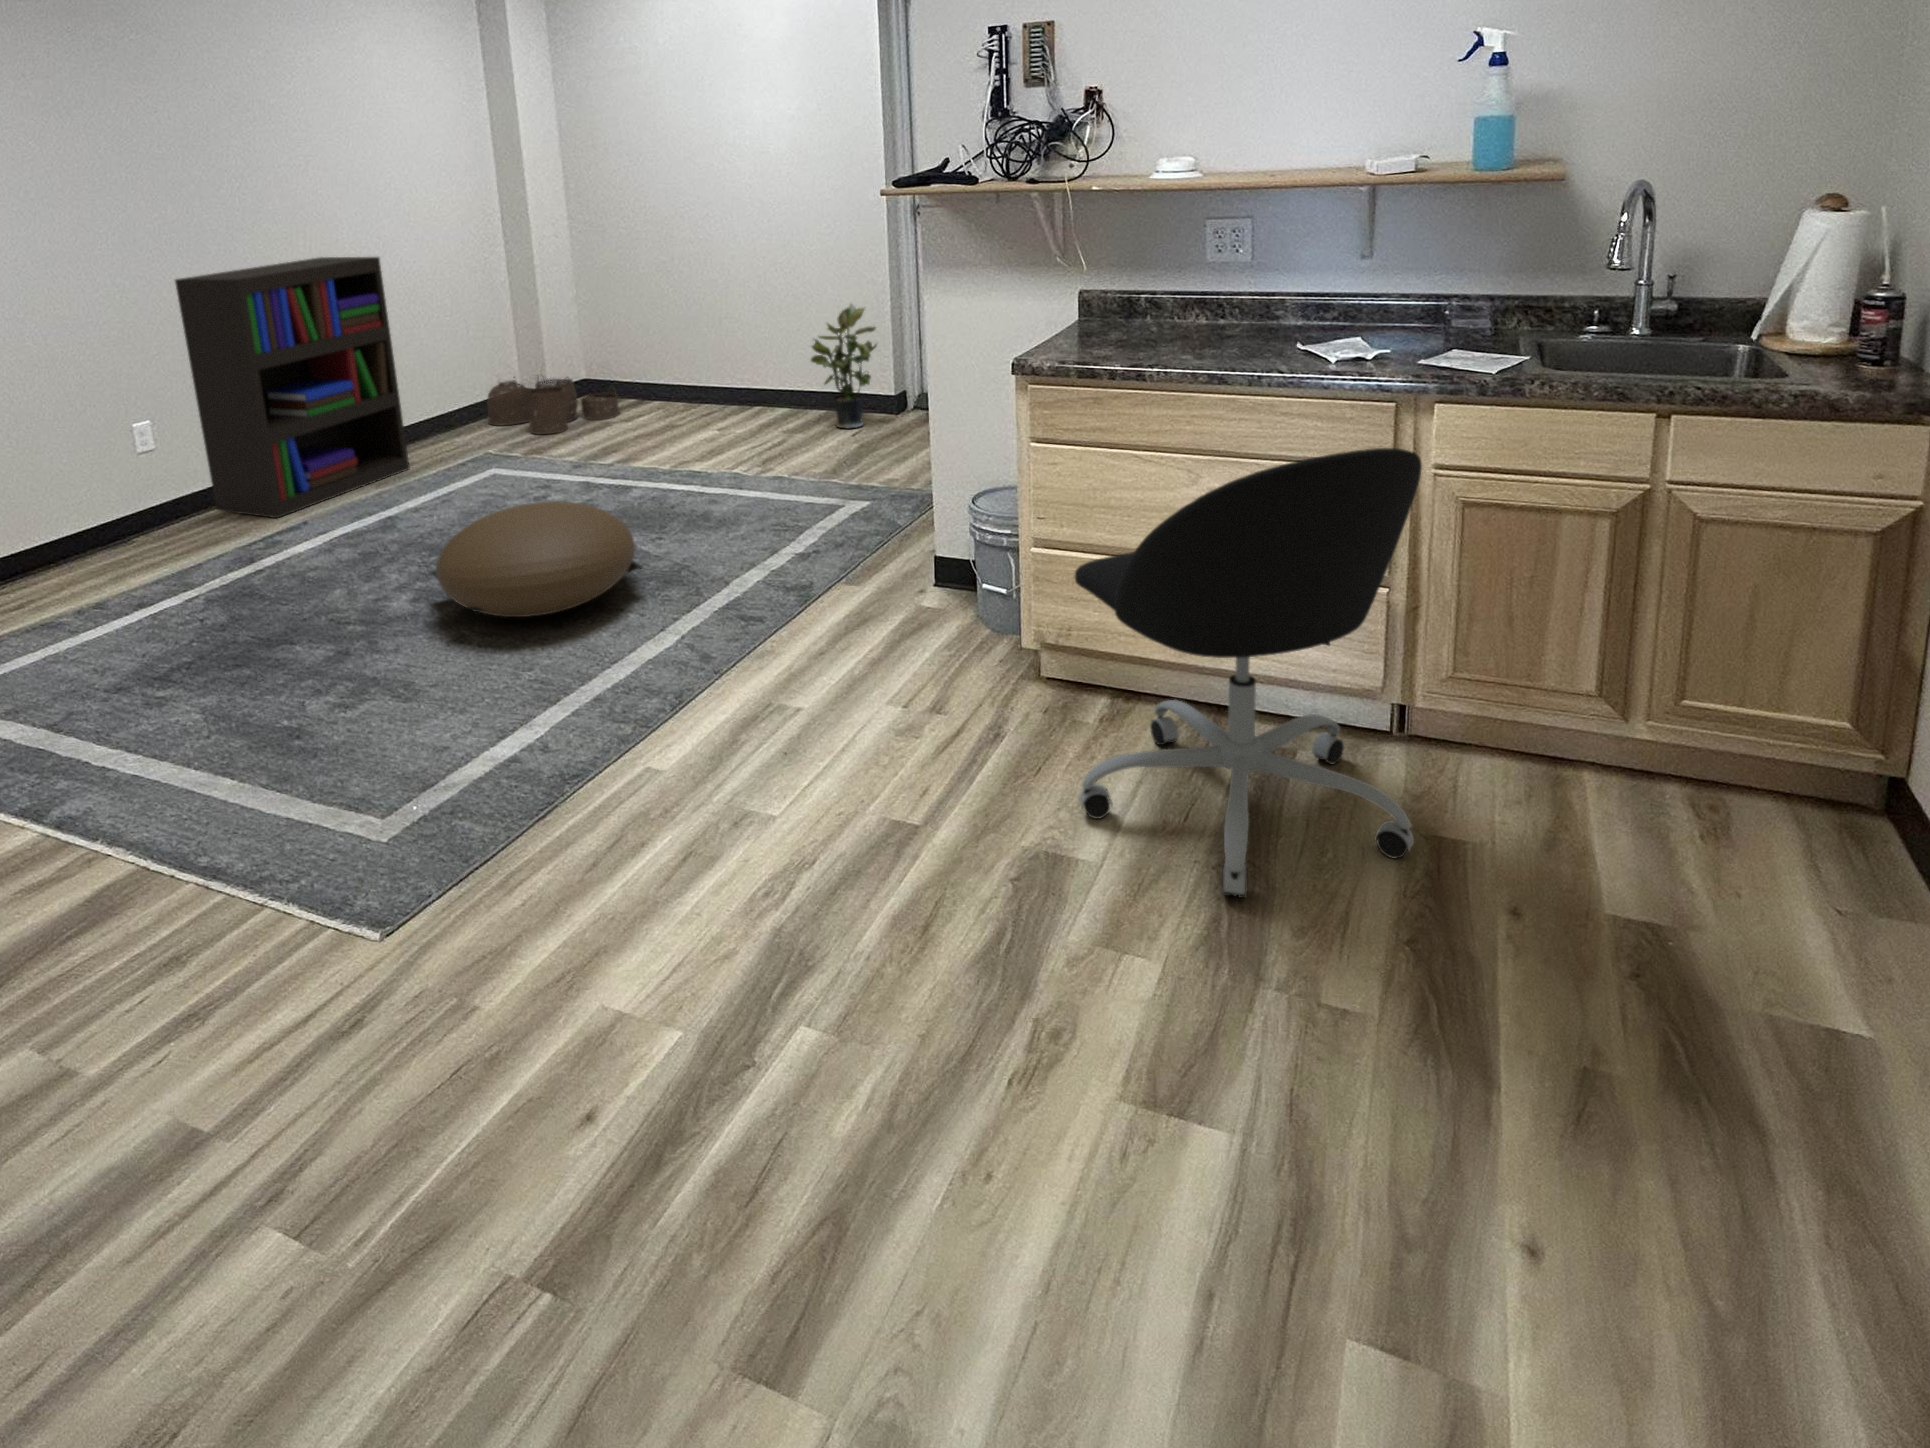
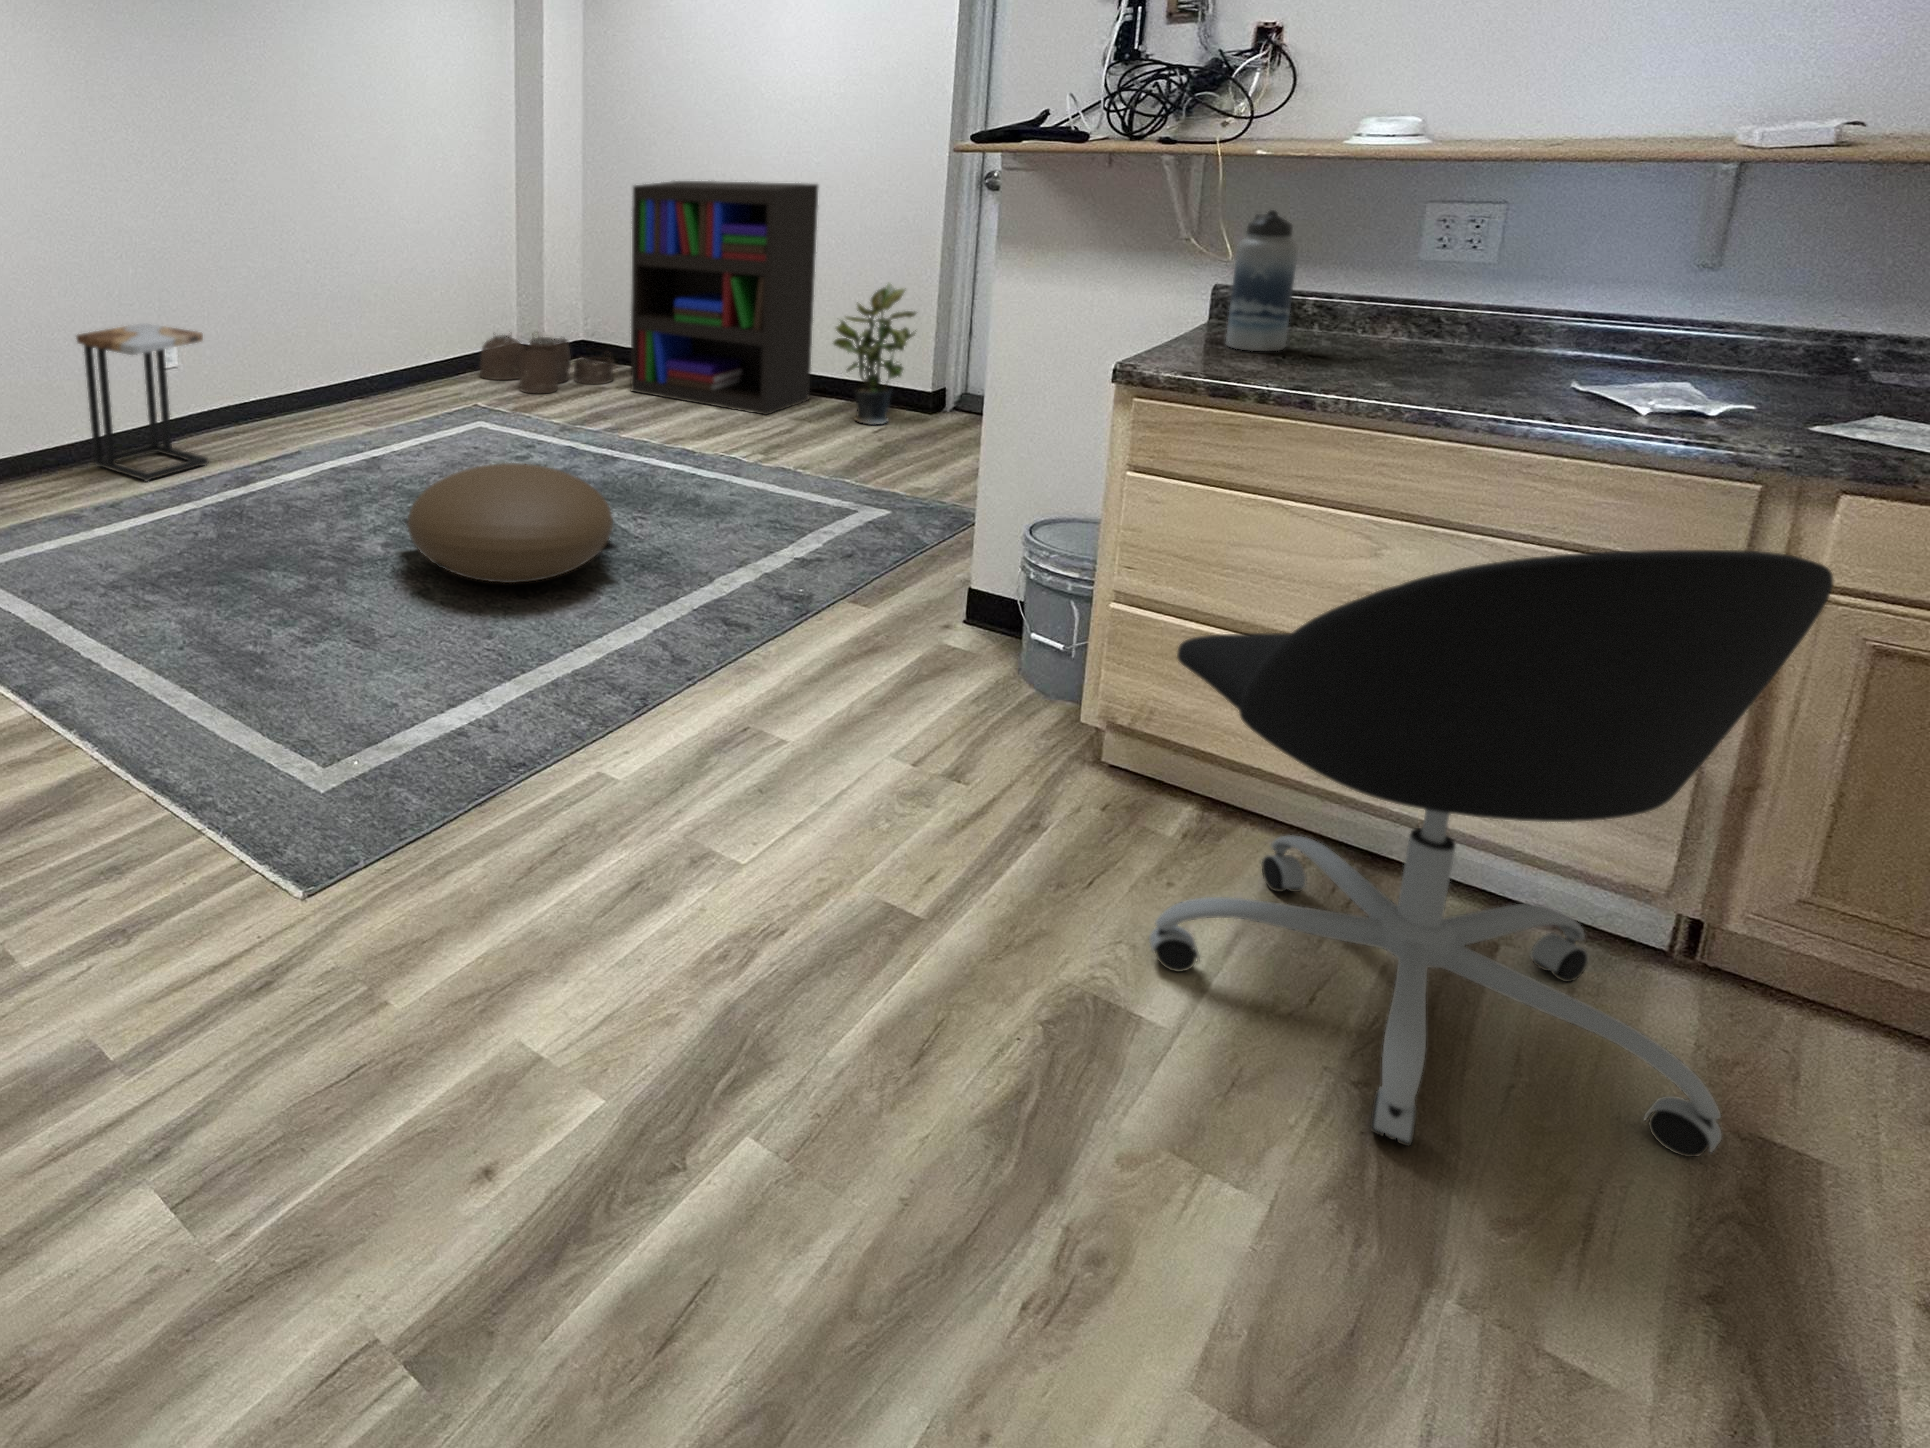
water bottle: none [1089,233,1128,340] -> present [1226,210,1298,351]
bookshelf: present [175,257,410,518] -> present [631,181,818,415]
side table: none [31,406,206,574] -> present [77,324,209,481]

